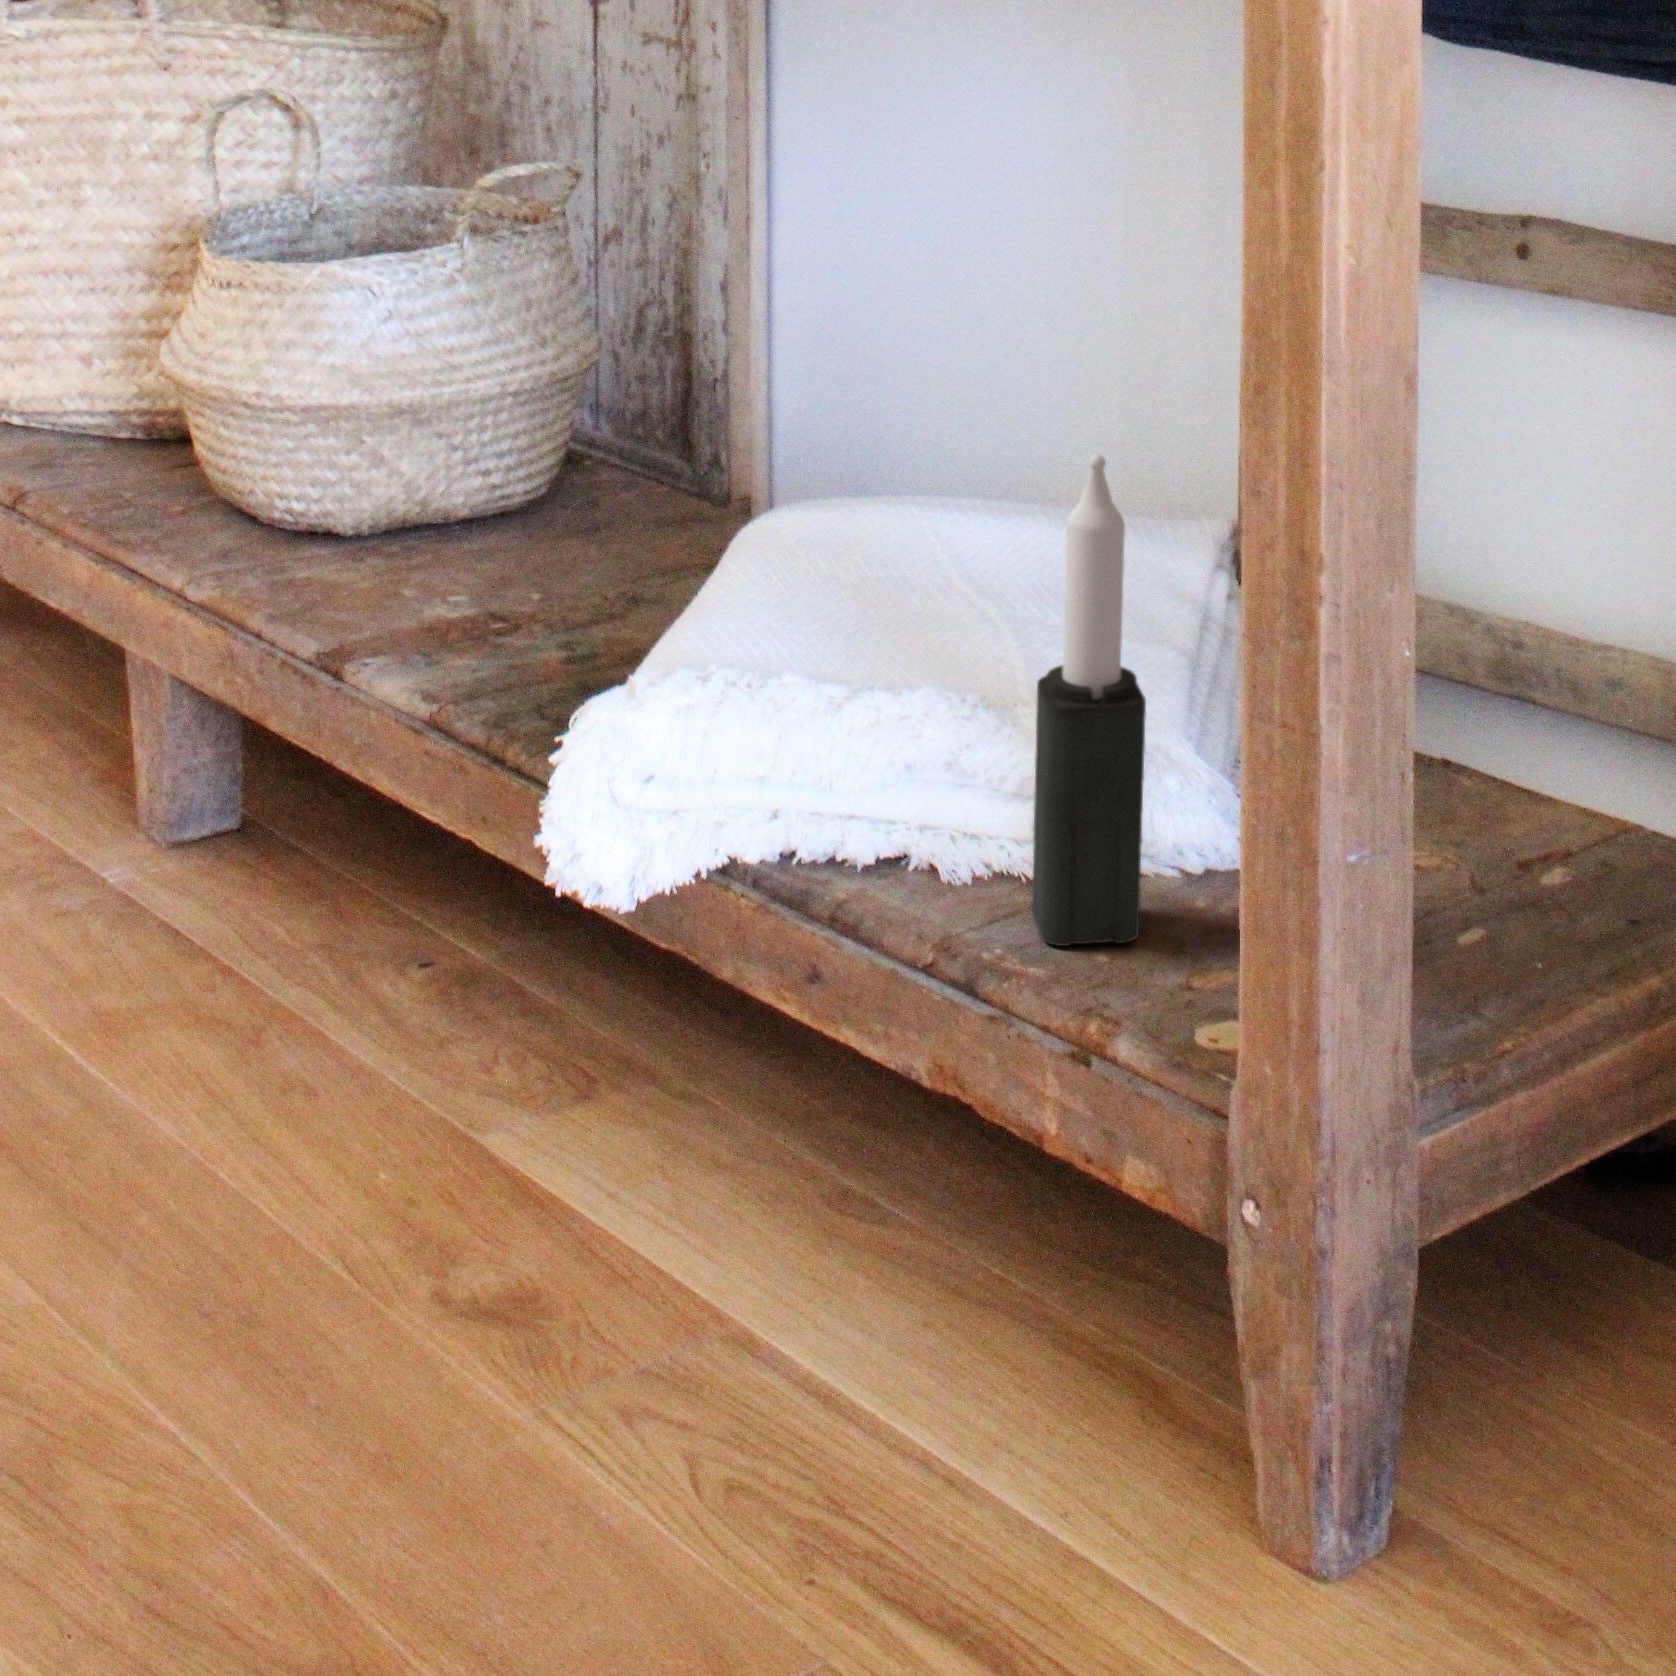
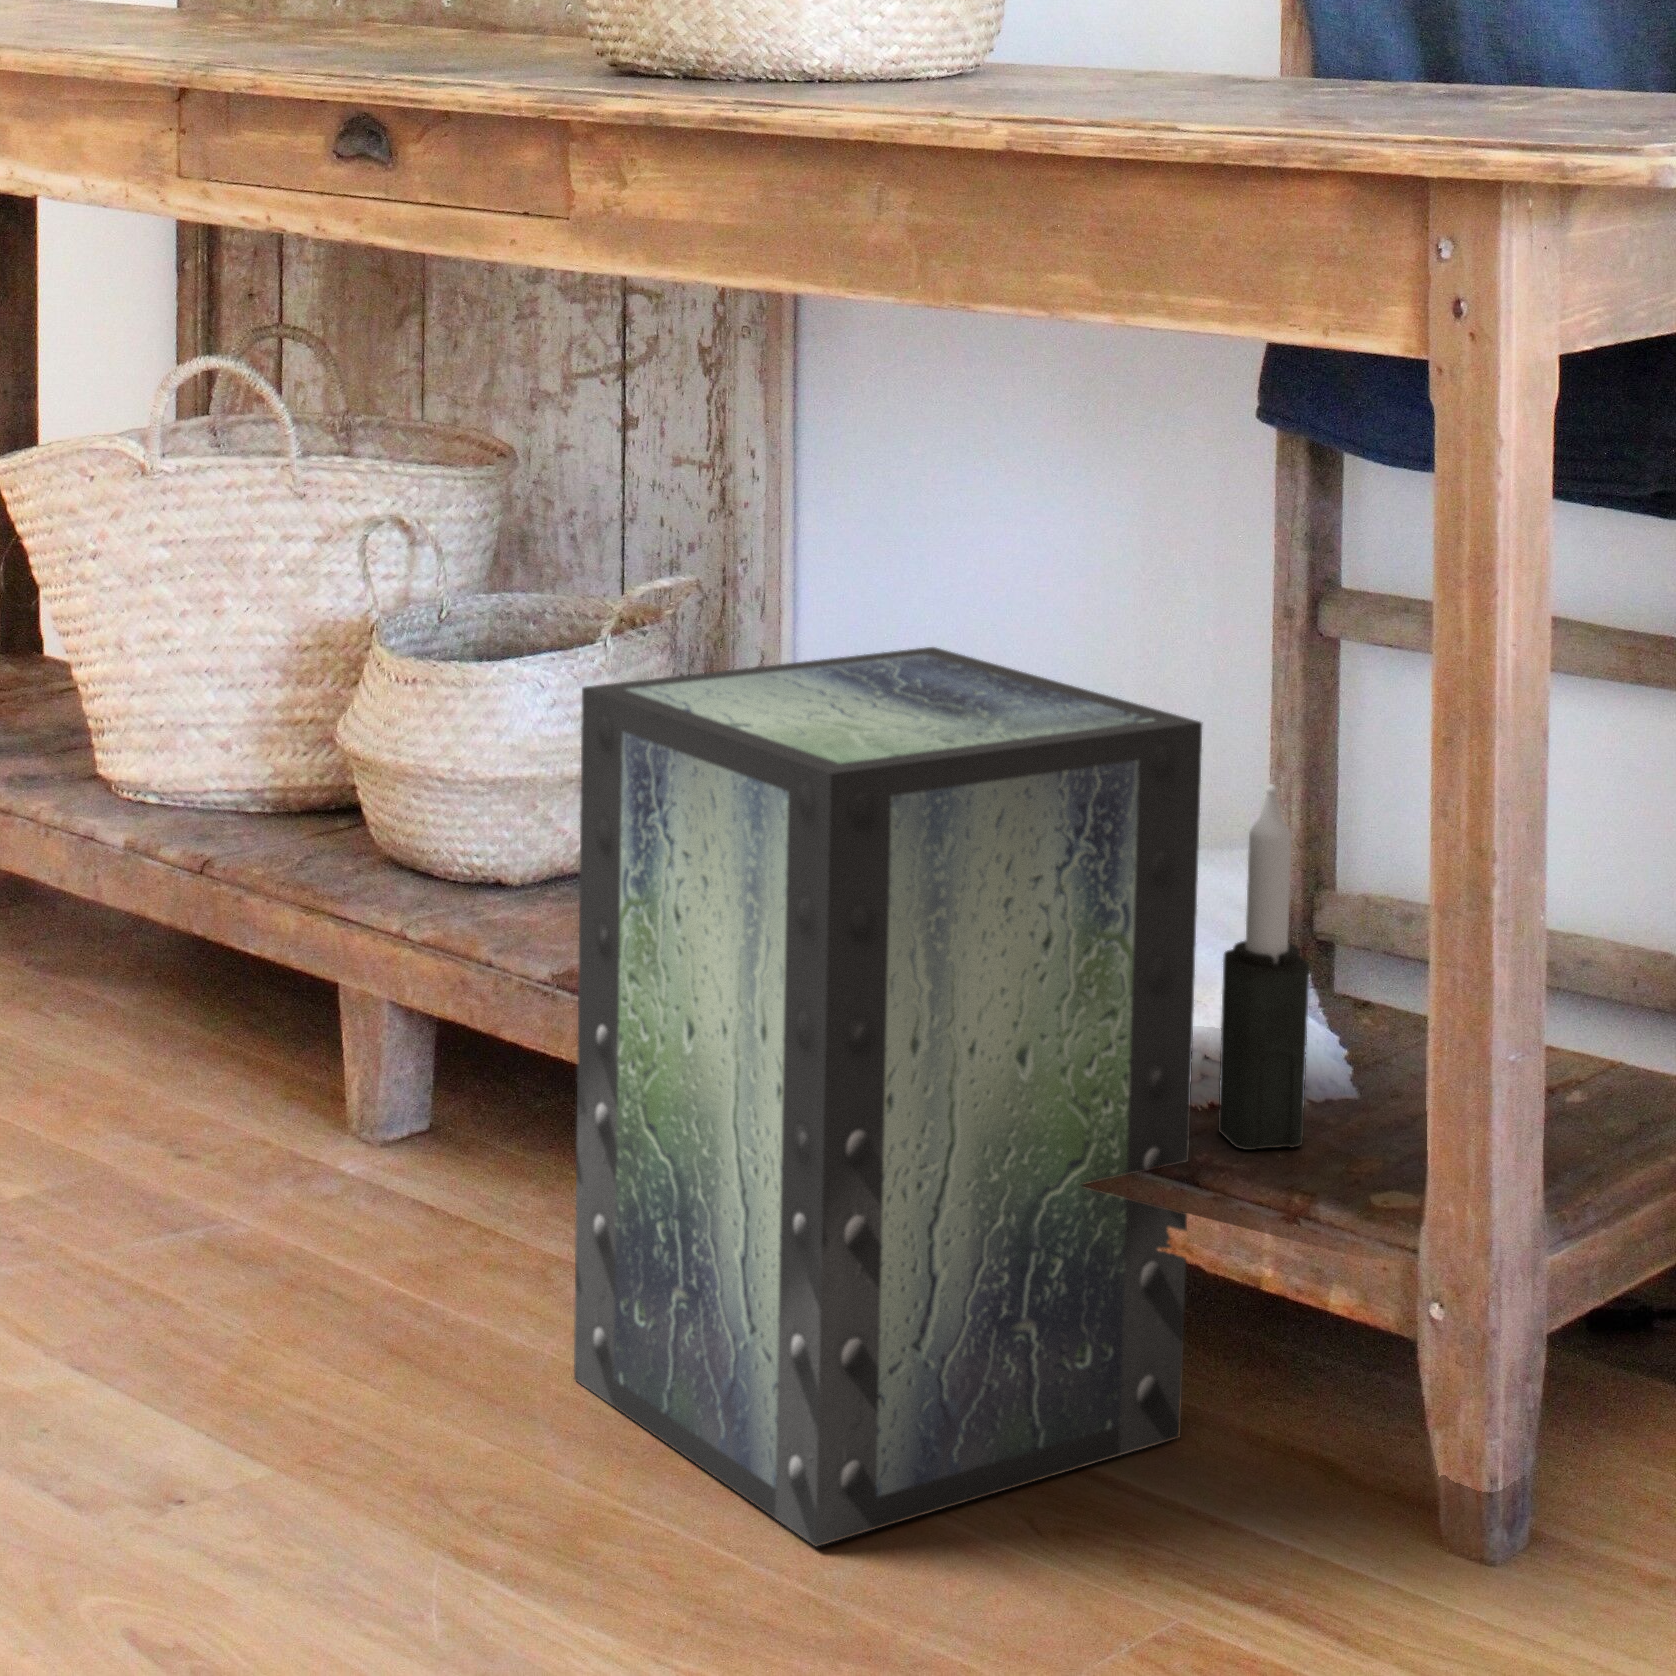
storage box: none [170,257,978,1489] -> present [574,647,1202,1547]

